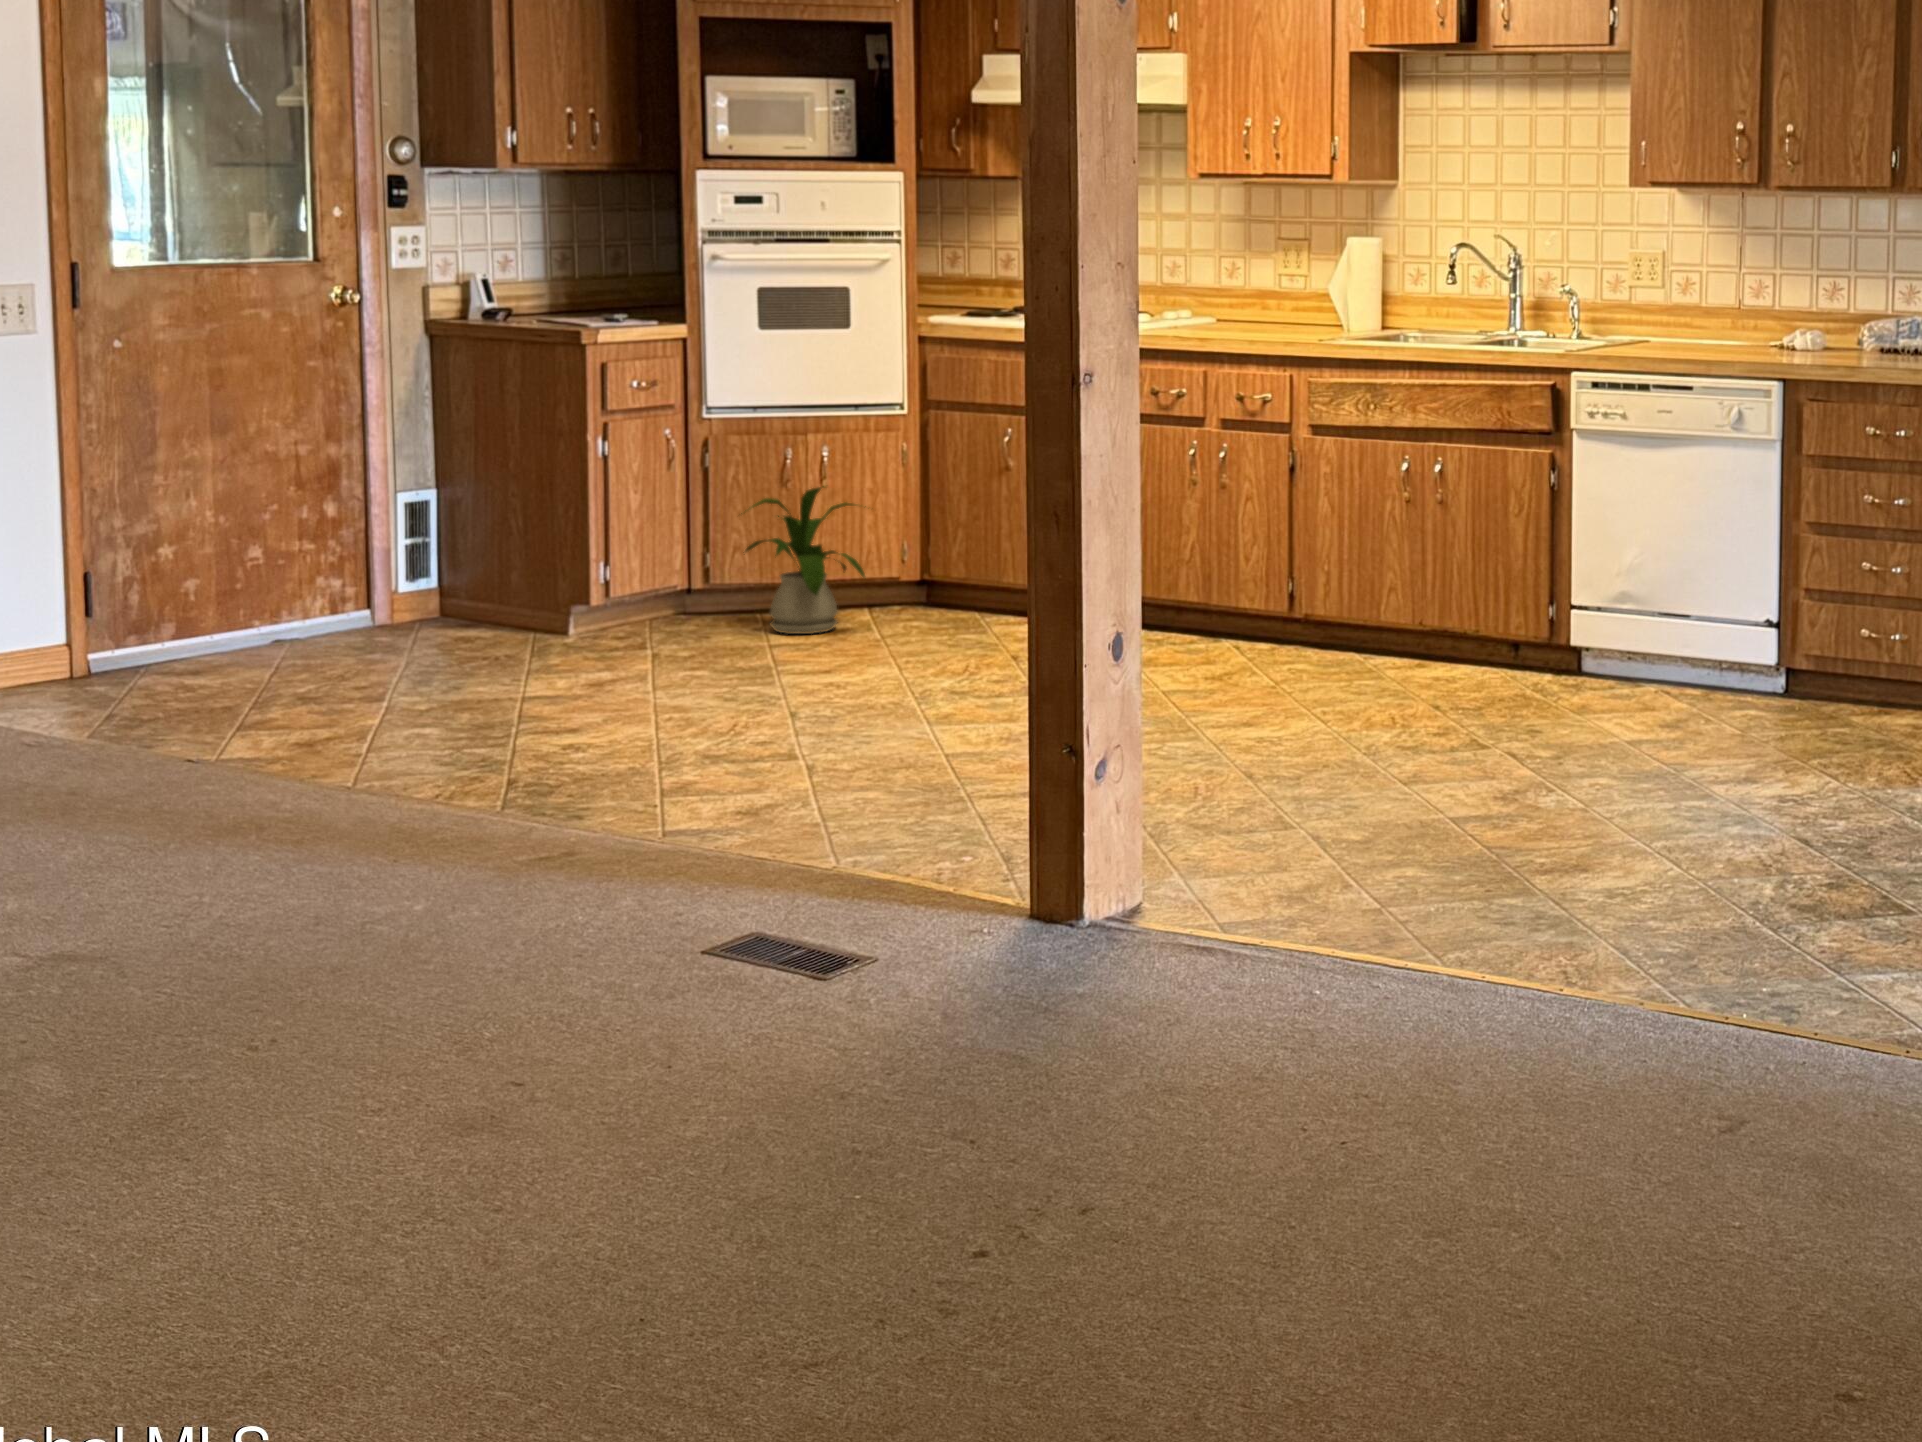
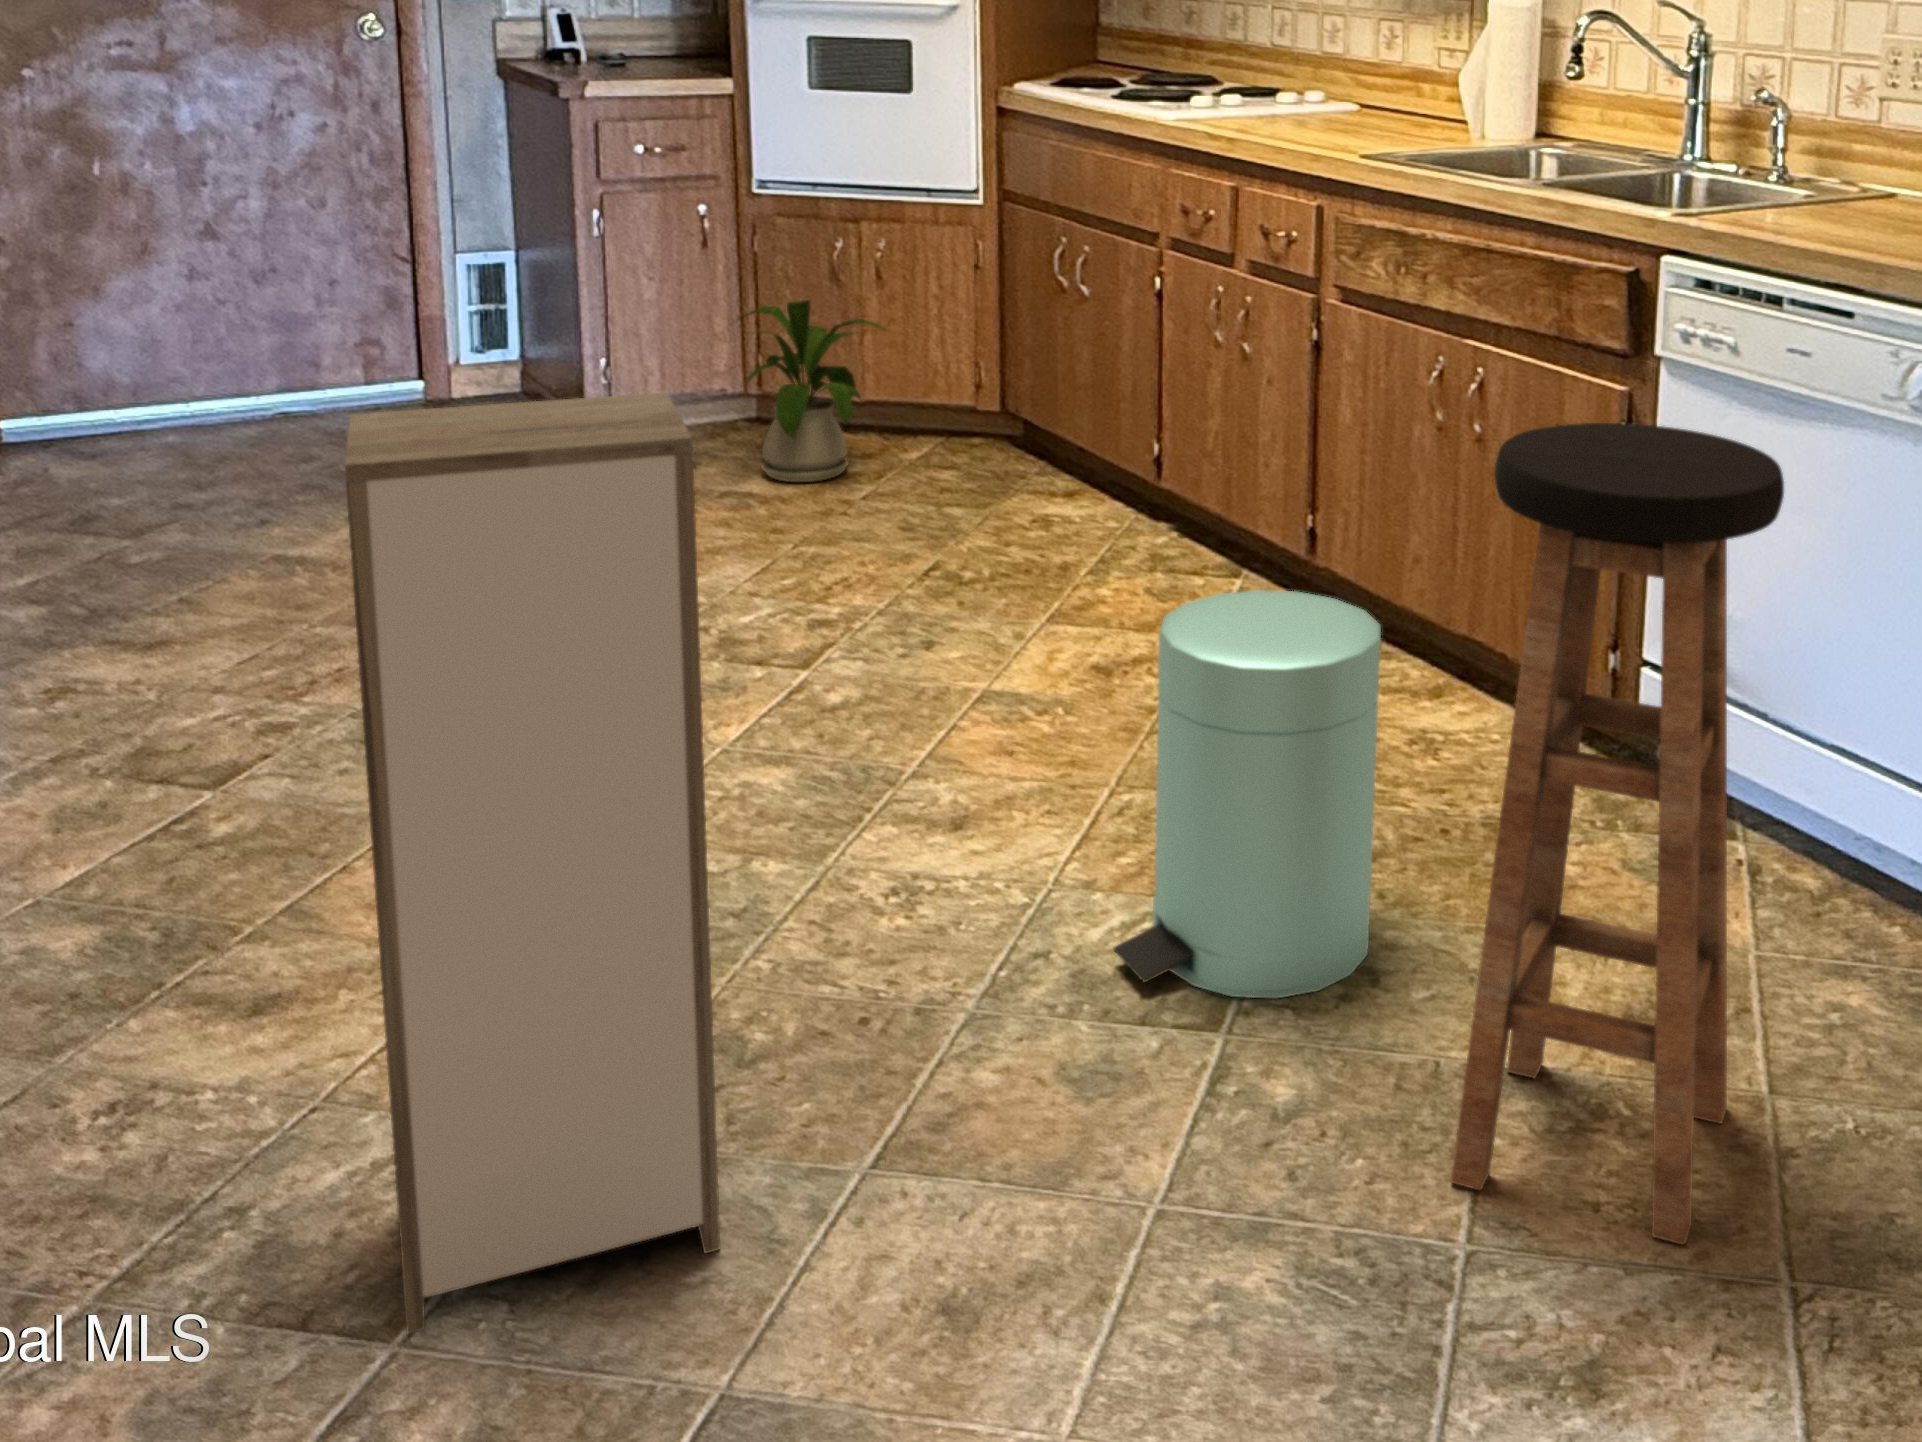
storage cabinet: none [1217,418,1374,839] -> present [345,392,720,1334]
bar stool: none [1625,420,1756,768] -> present [1451,423,1784,1245]
trash can: none [1404,551,1523,747] -> present [1114,590,1381,998]

